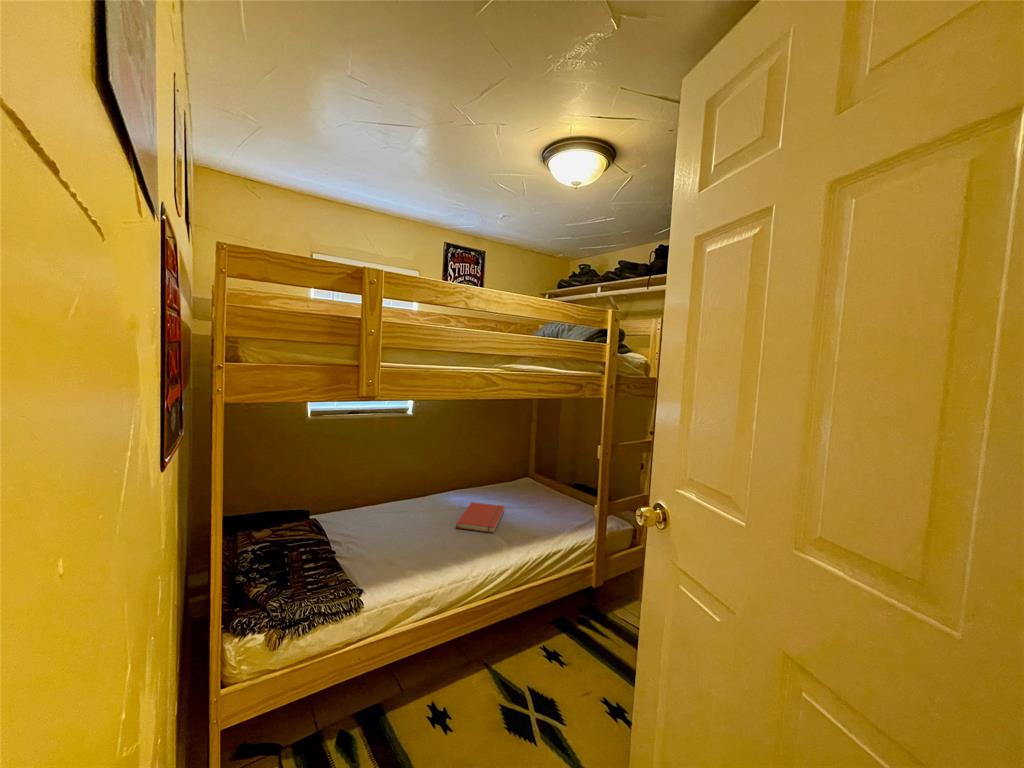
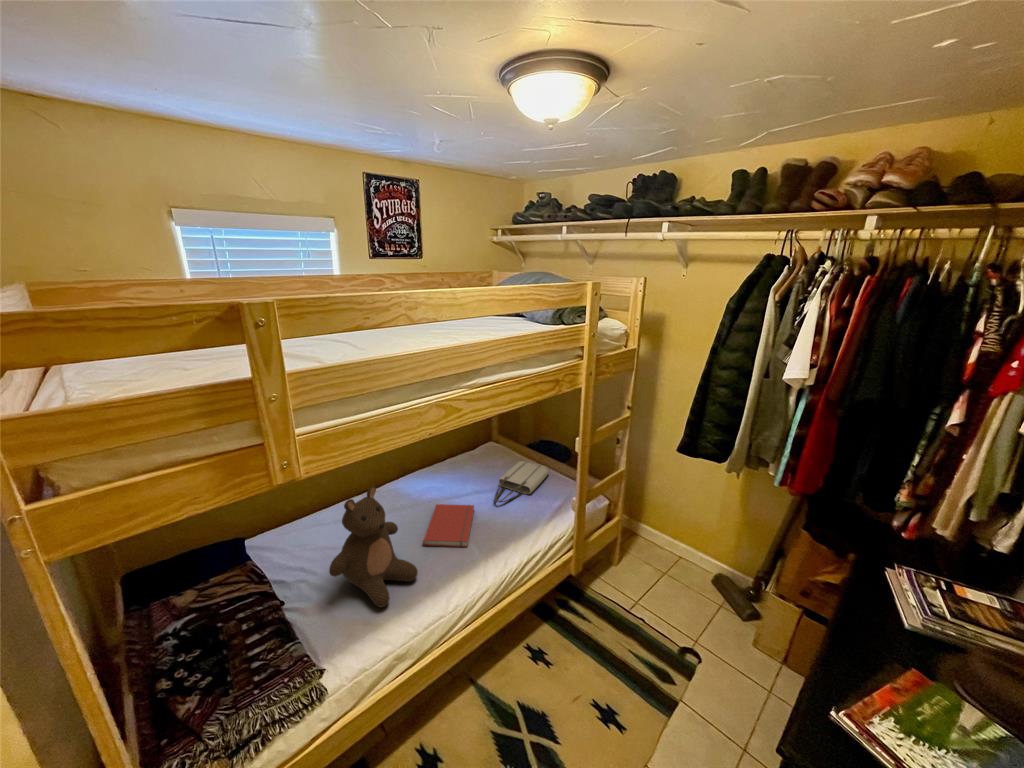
stuffed bear: none [377,459,449,560] -> present [329,486,418,607]
tote bag: none [523,482,576,507] -> present [494,461,549,502]

